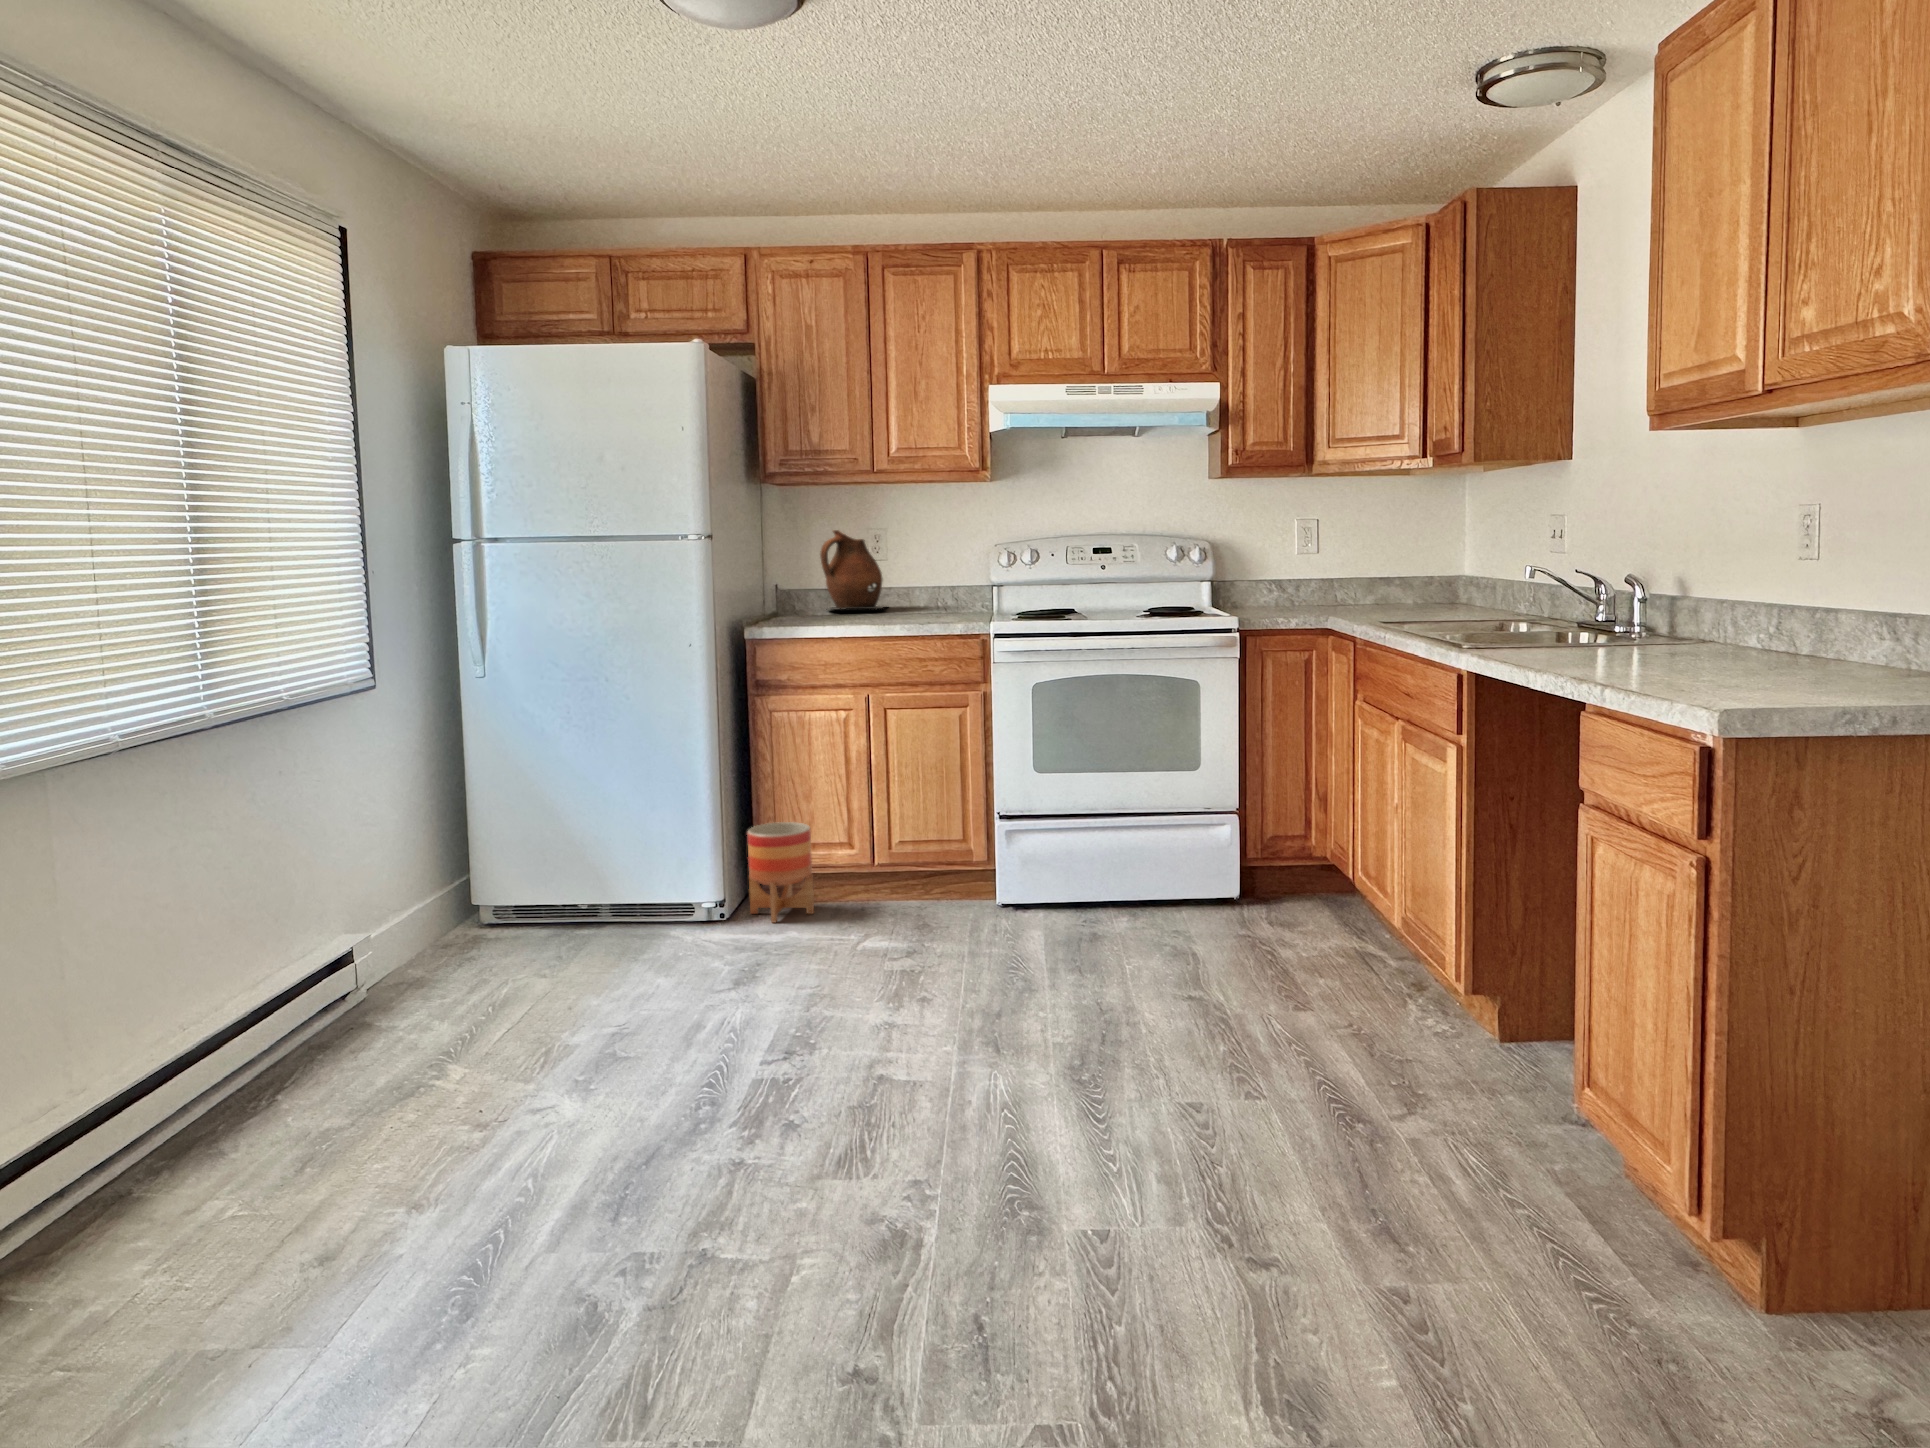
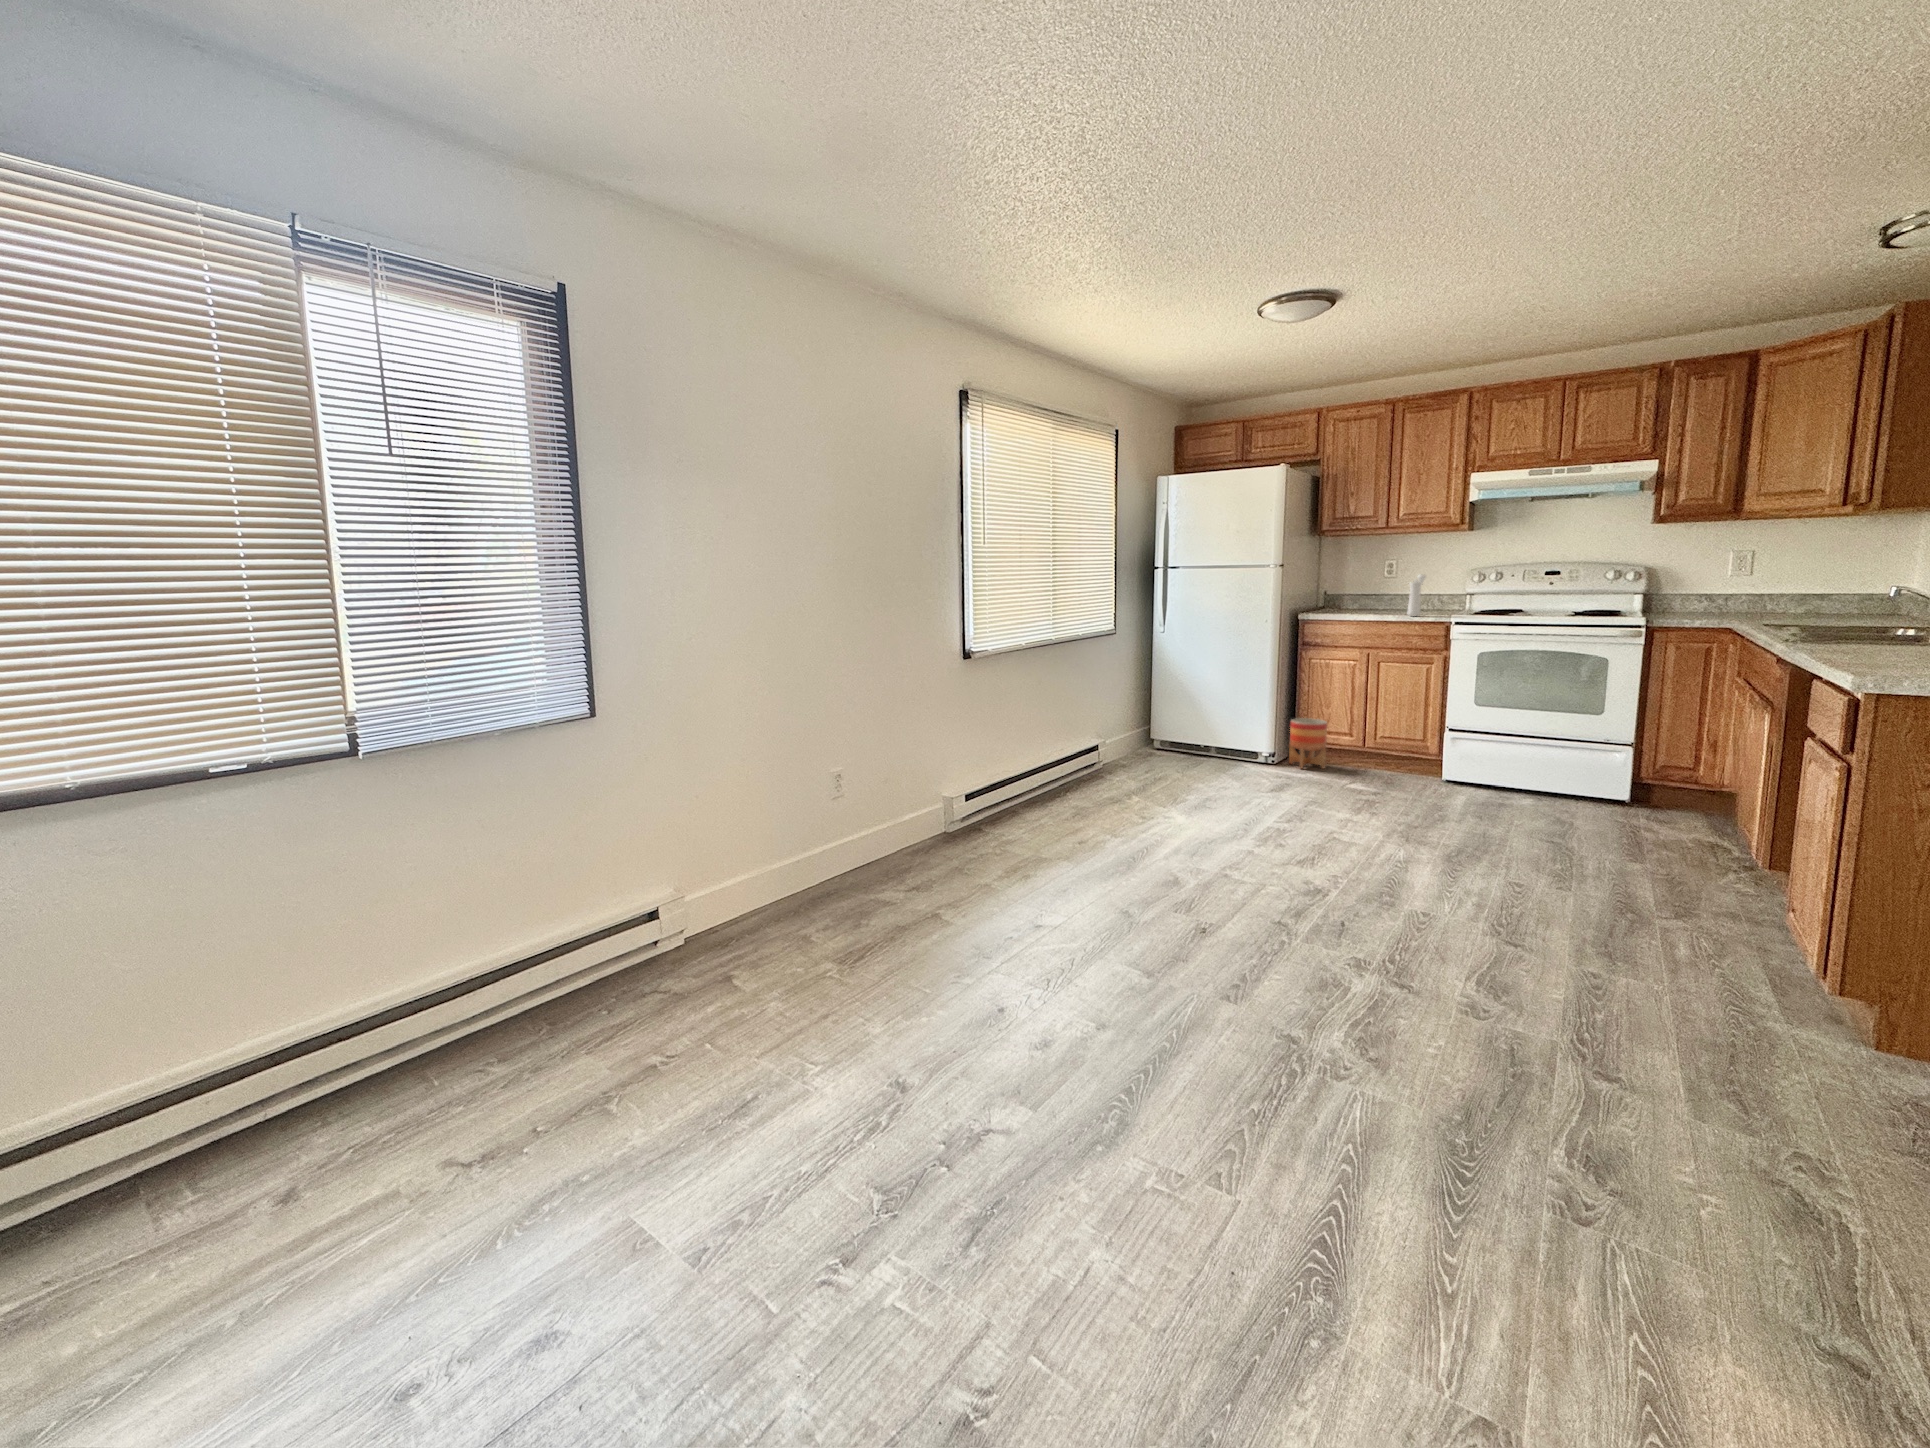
ceramic pitcher: present [820,530,884,610] -> none [1350,561,1393,607]
pepper mill: none [919,553,942,625] -> present [1407,574,1426,616]

